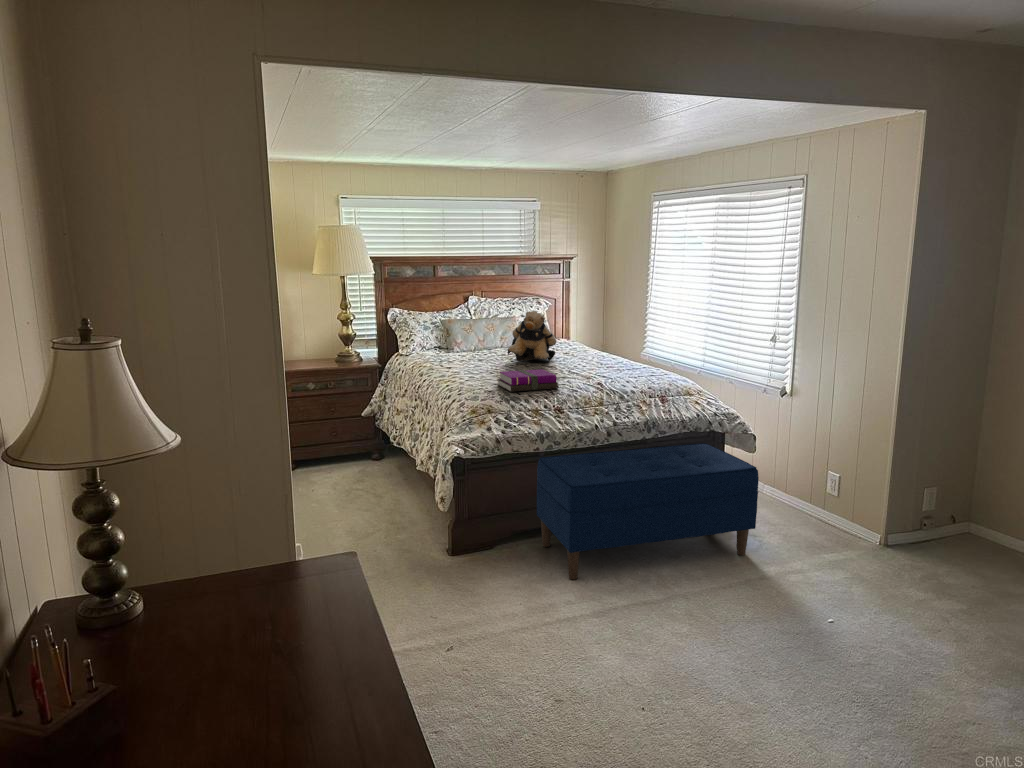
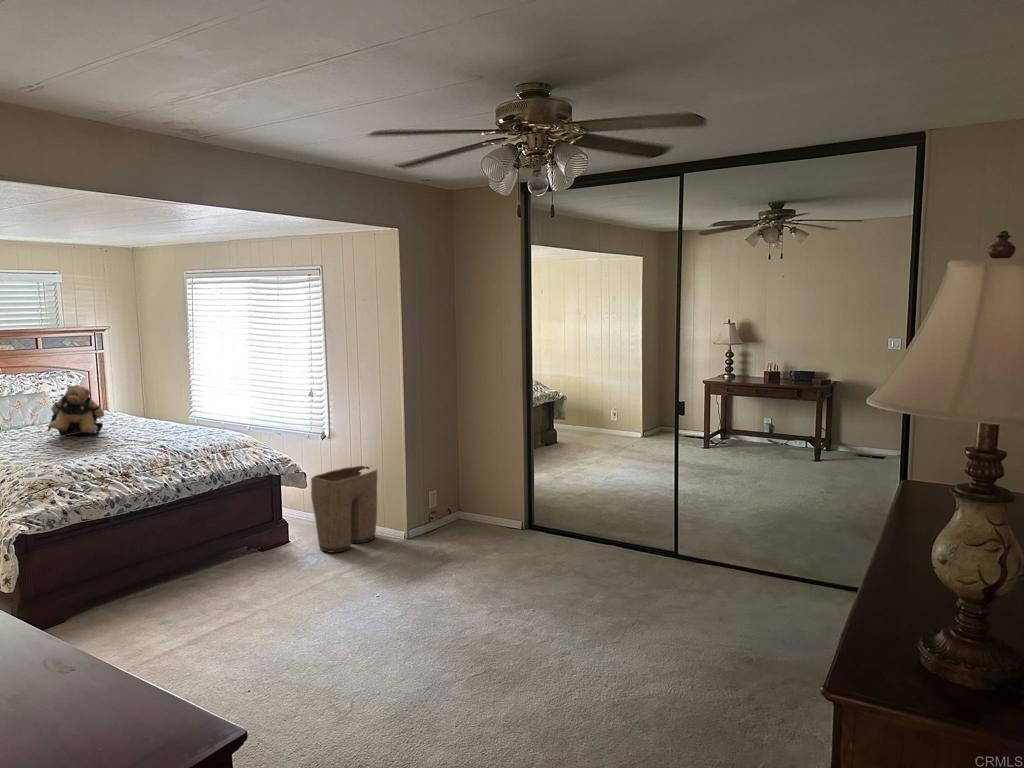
notebook: present [498,369,559,392] -> none [50,440,121,465]
laundry basket: none [759,436,852,541] -> present [311,466,377,552]
bench: present [537,443,759,580] -> none [110,486,314,623]

